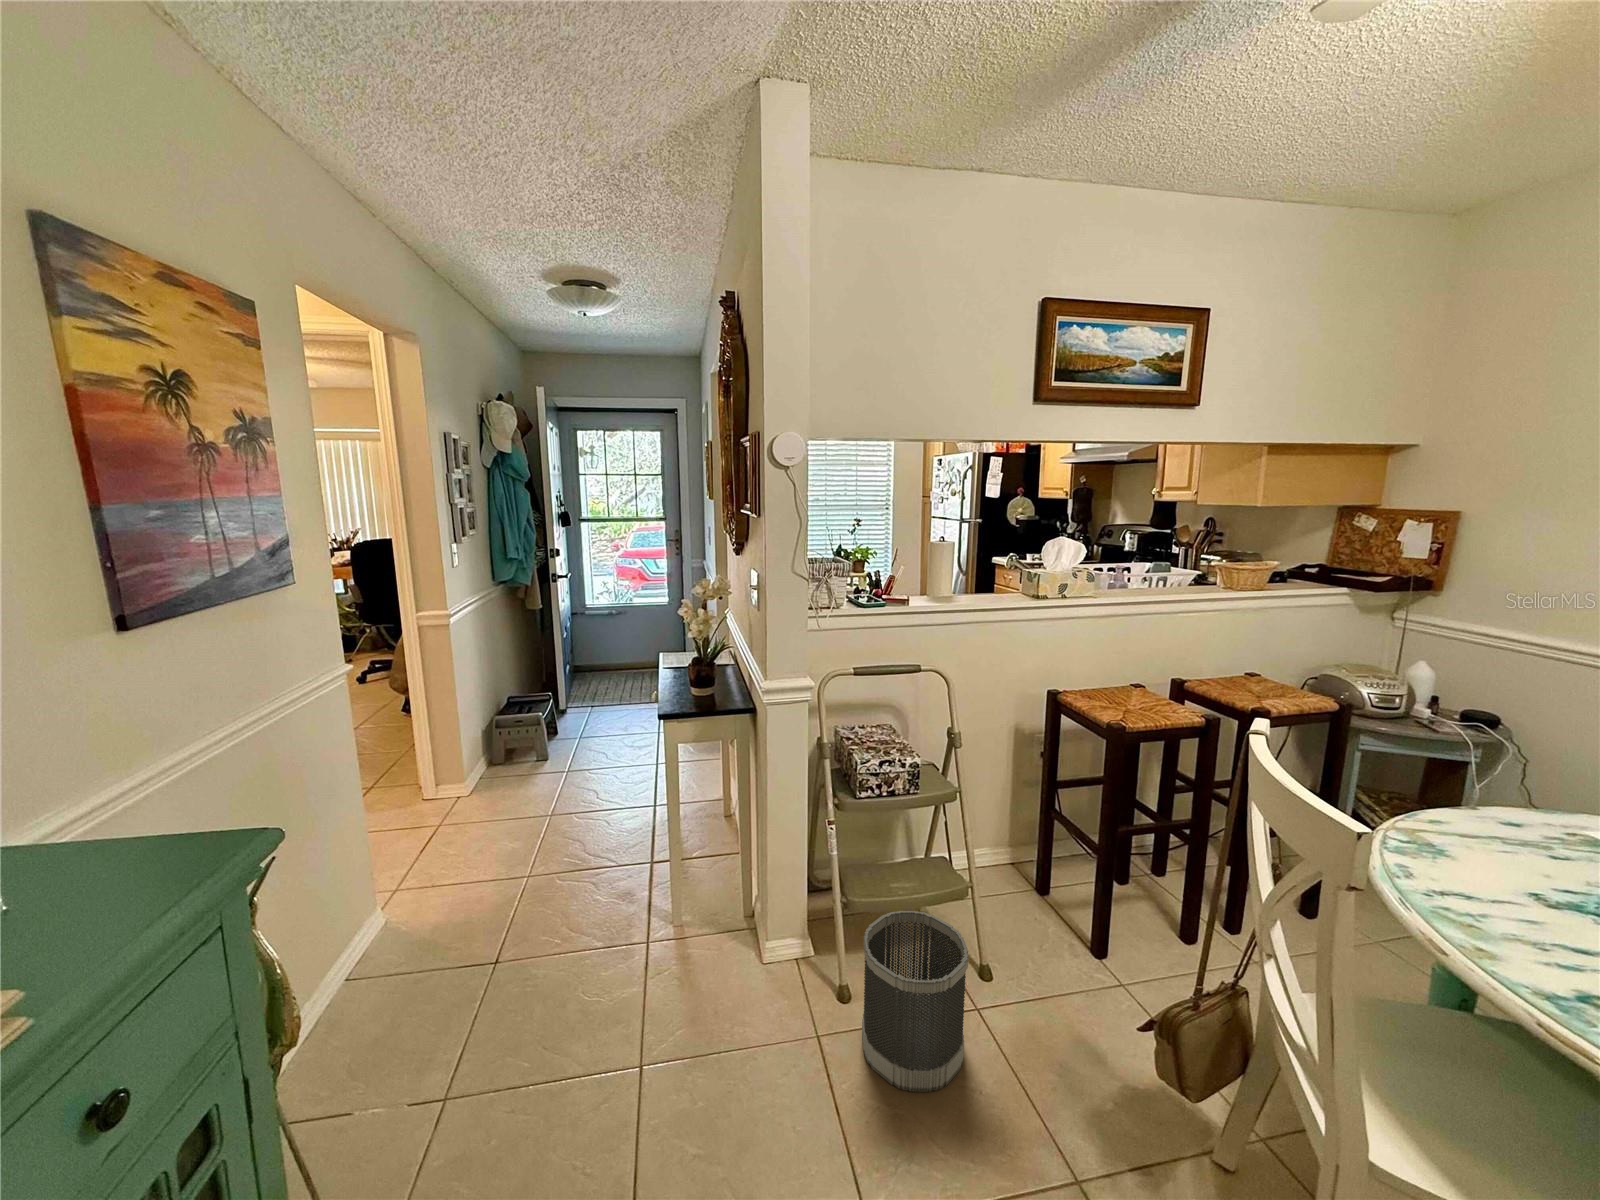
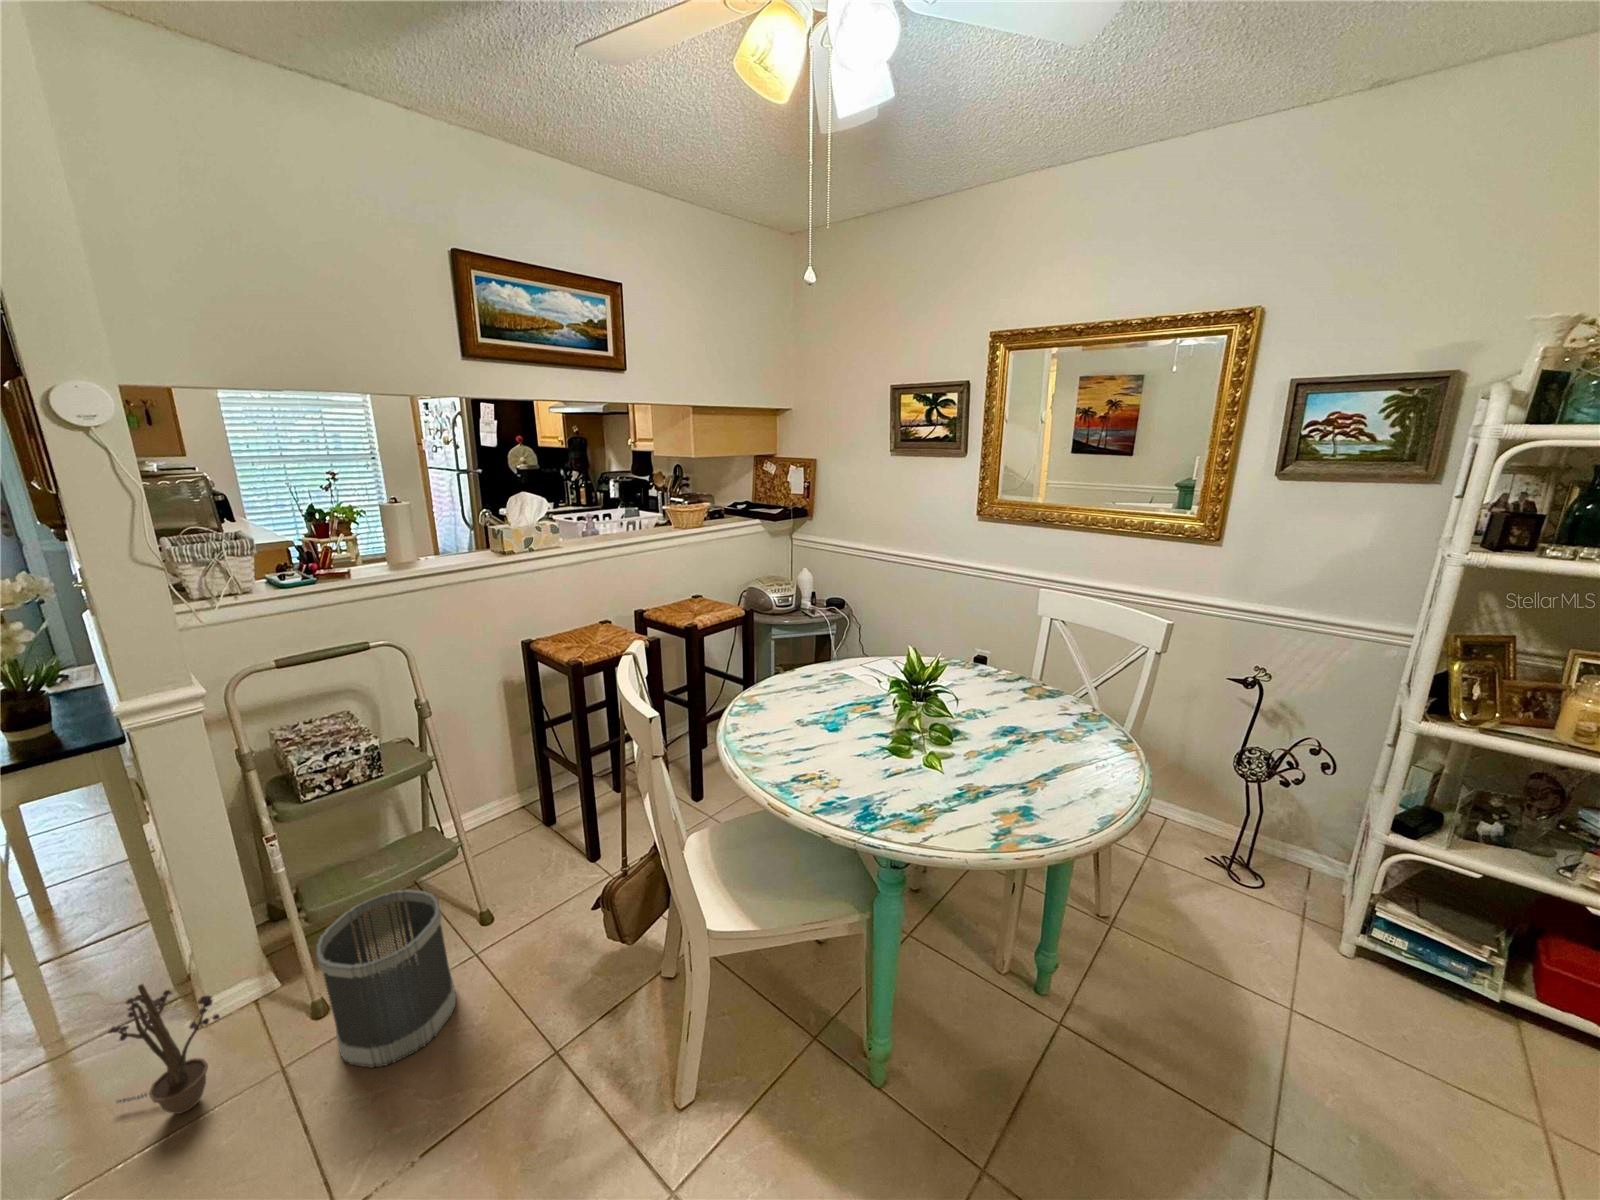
decorative plant: none [715,912,792,1035] -> present [108,984,220,1114]

